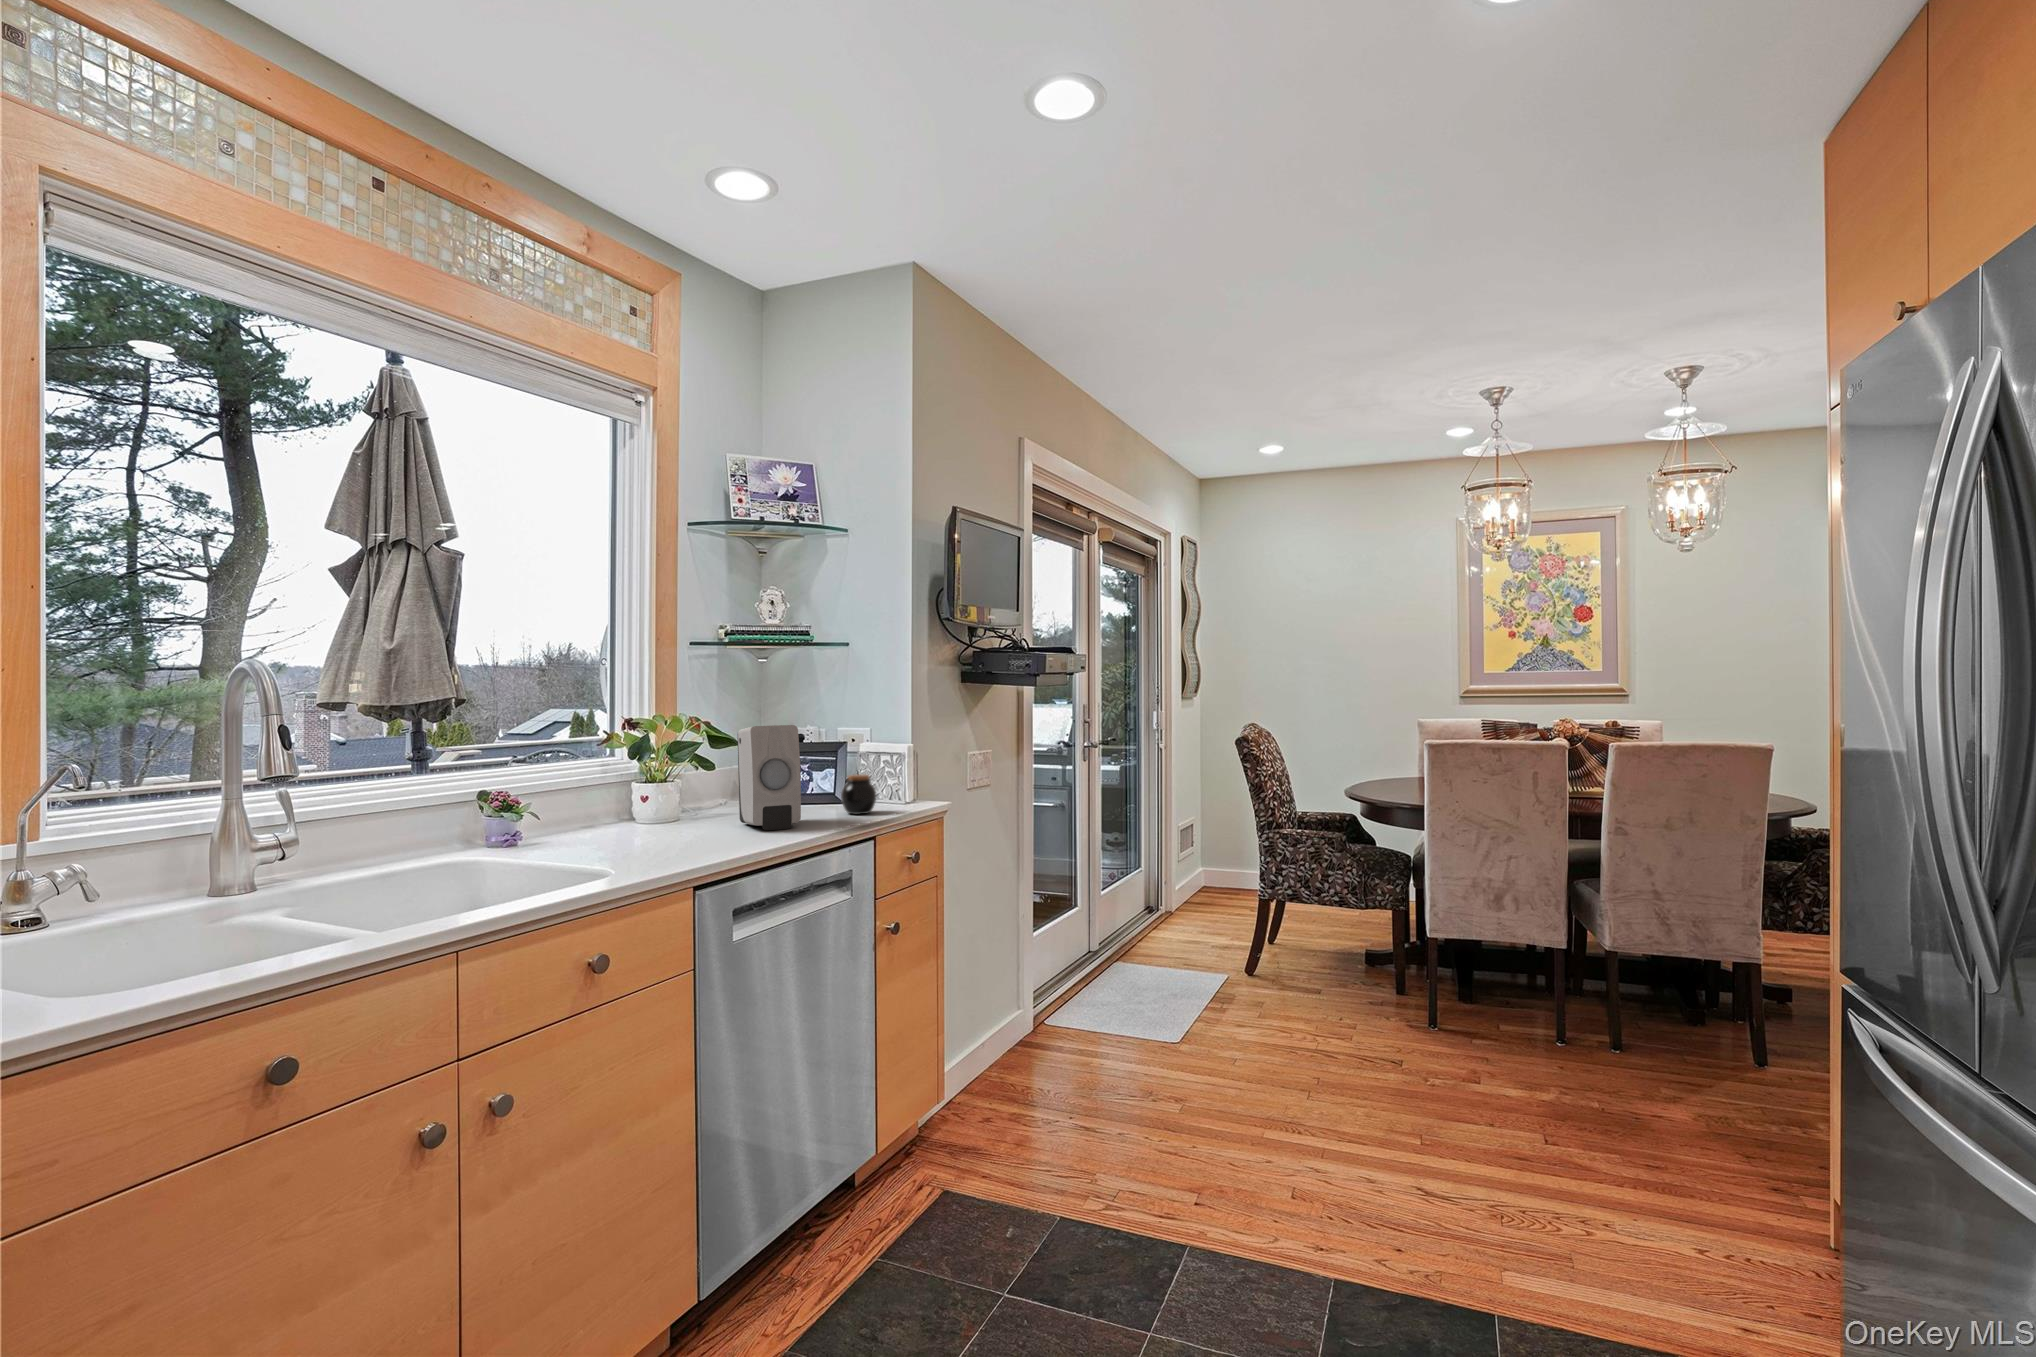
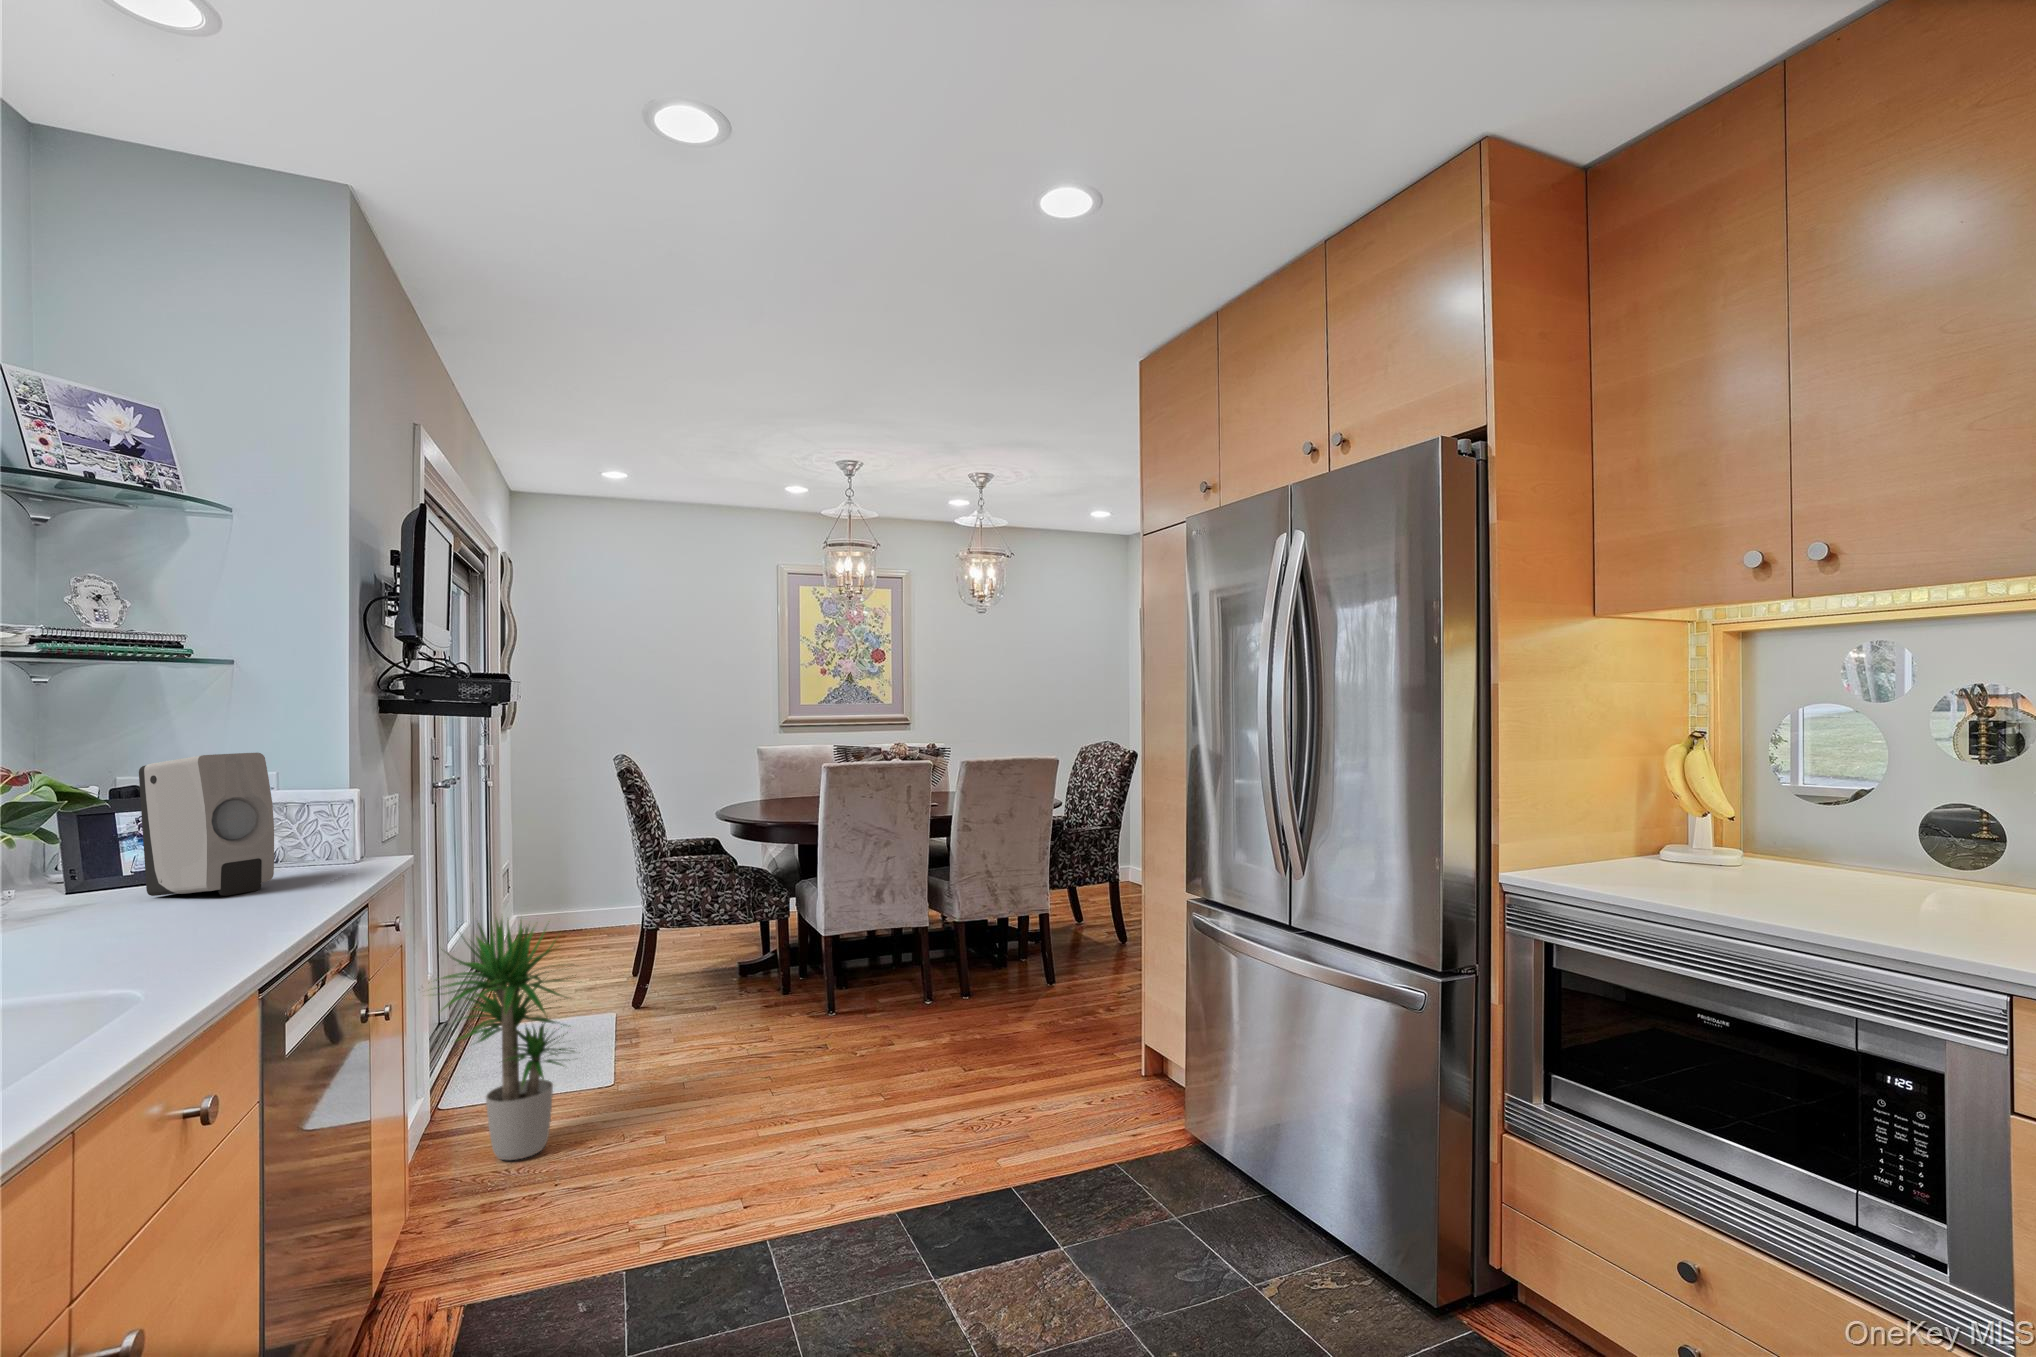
jar: present [841,774,876,814] -> none [290,817,345,869]
potted plant: none [999,863,1126,1082] -> present [436,919,580,1160]

